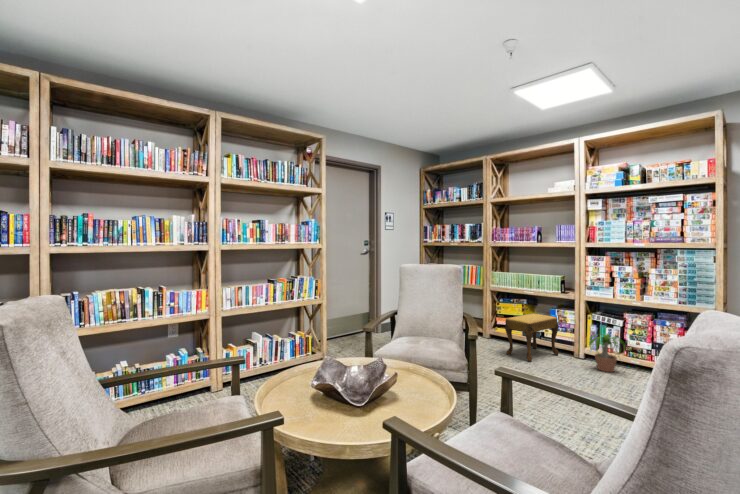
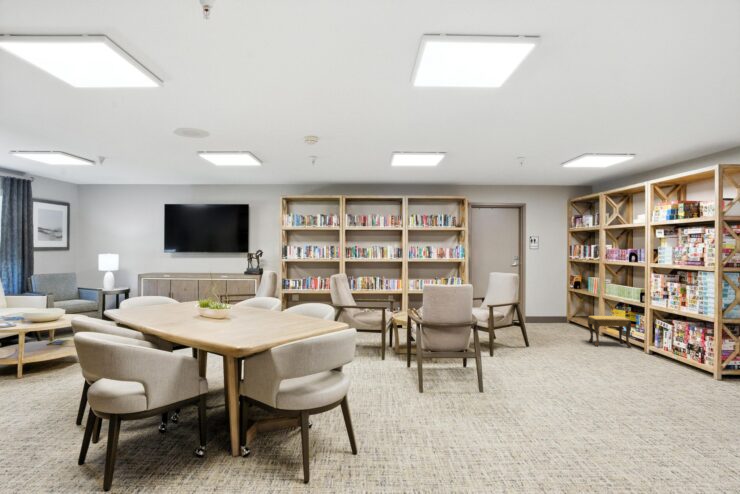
potted plant: present [589,334,625,372] -> none [627,331,663,358]

